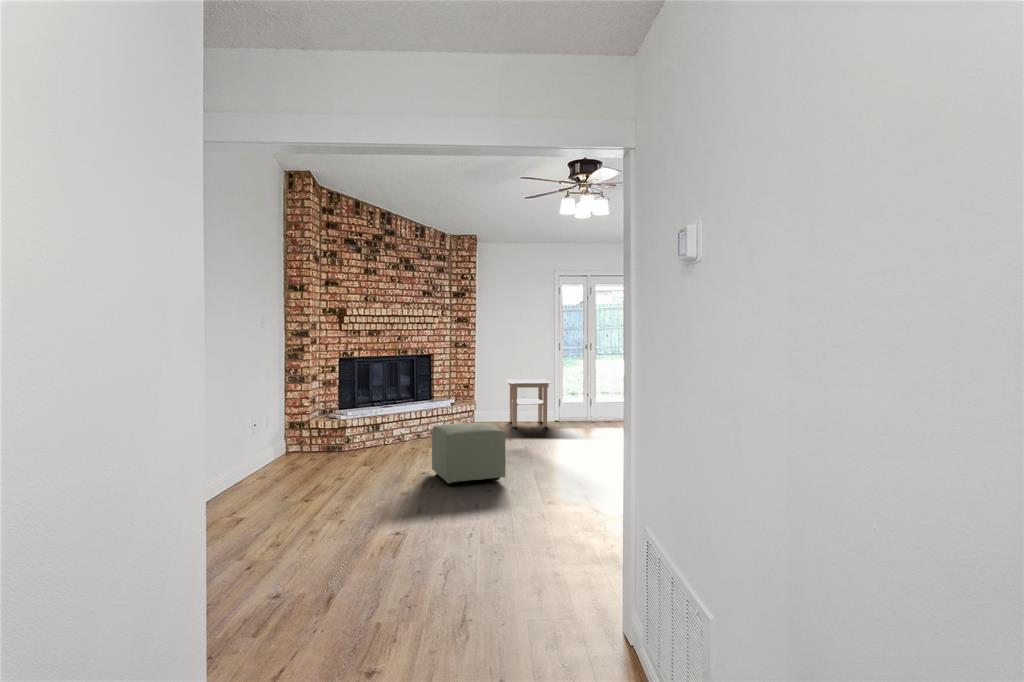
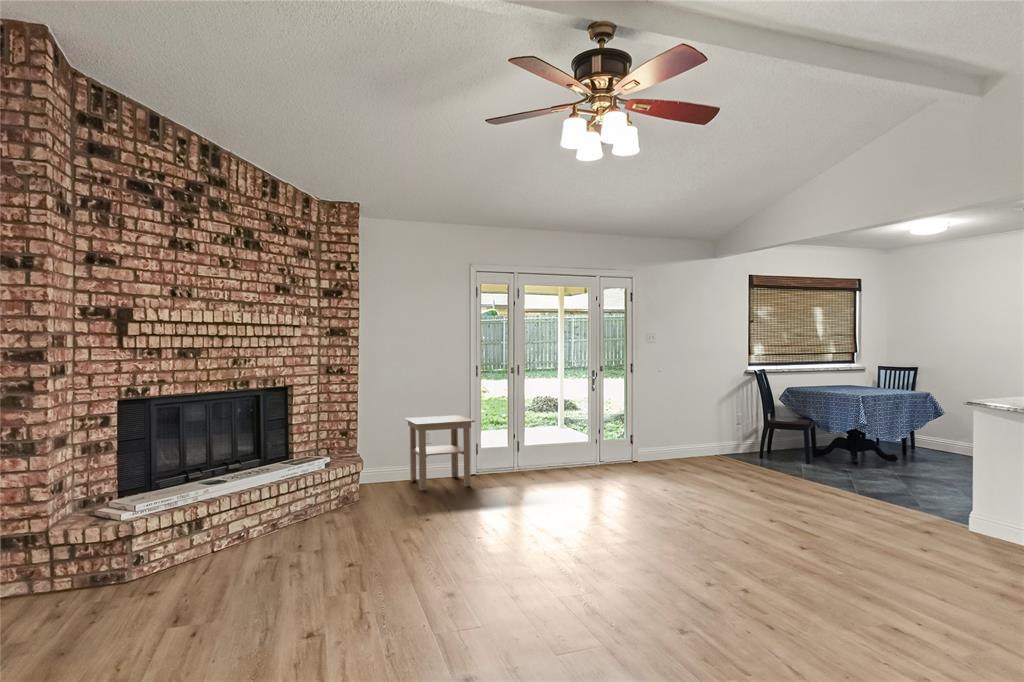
ottoman: present [432,423,506,485] -> none [318,510,472,657]

